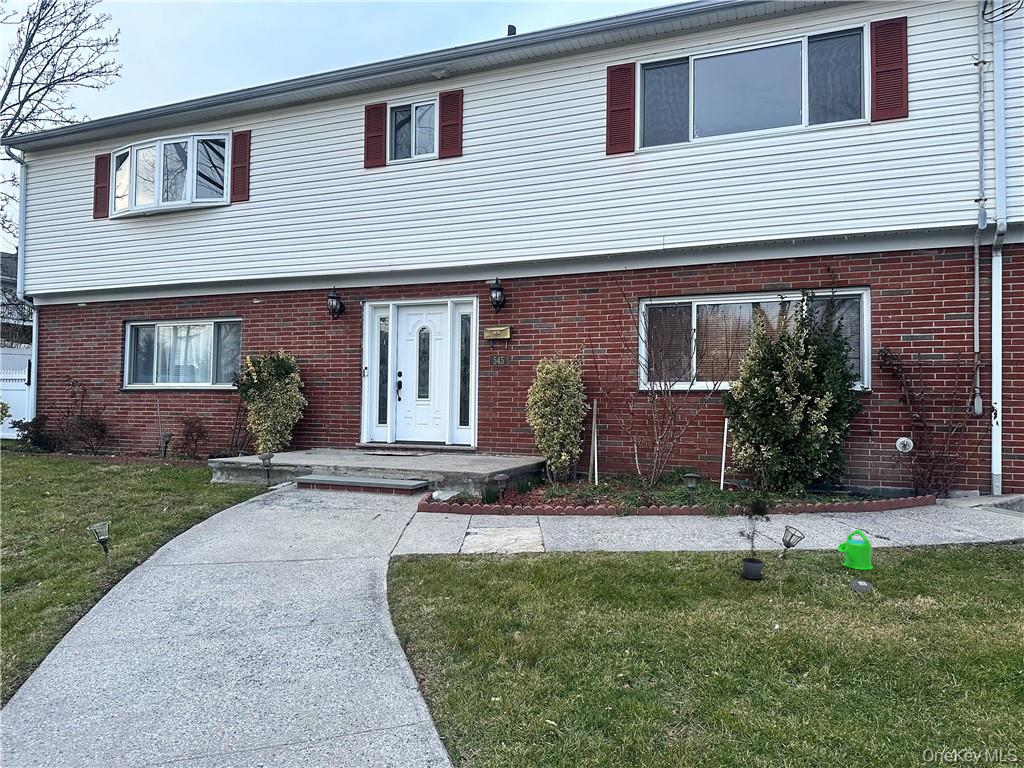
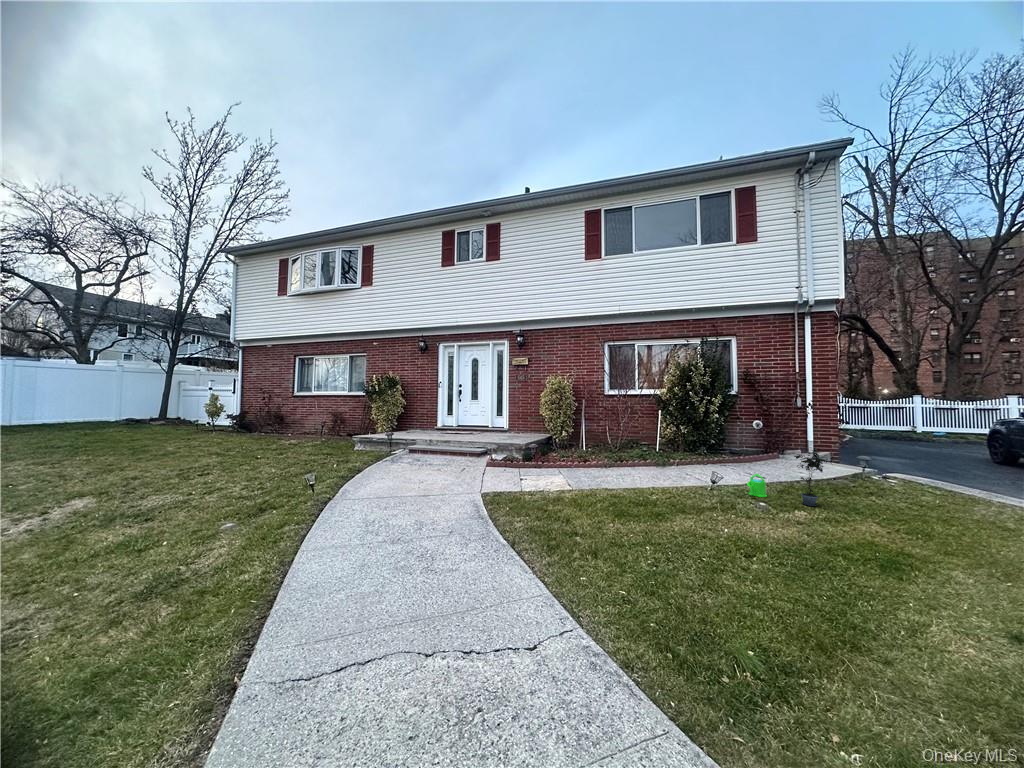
potted plant: present [737,486,777,579] -> present [794,450,832,506]

